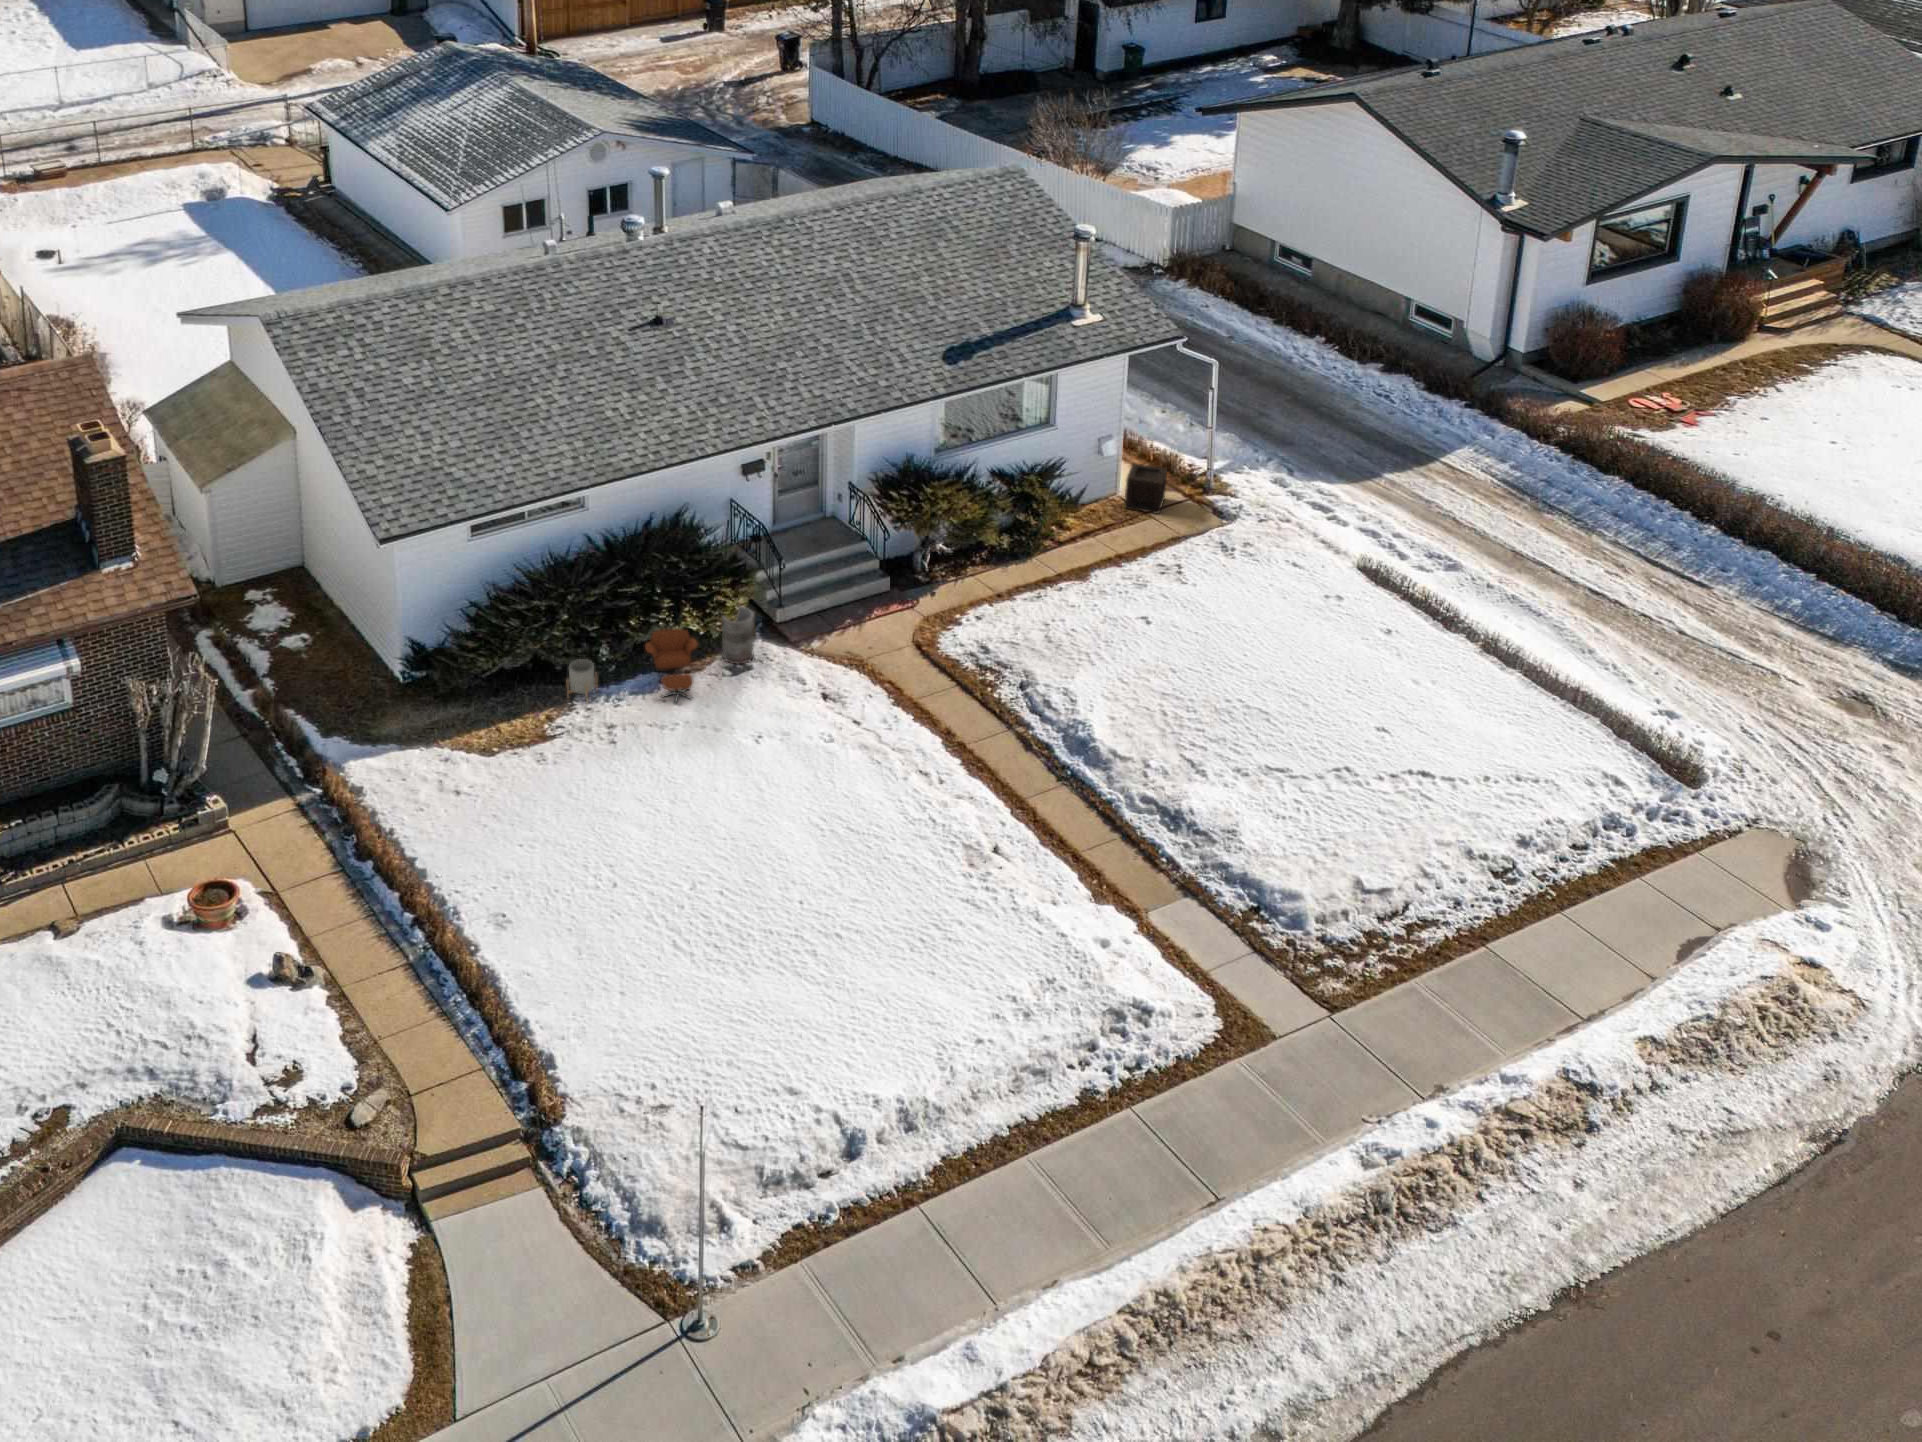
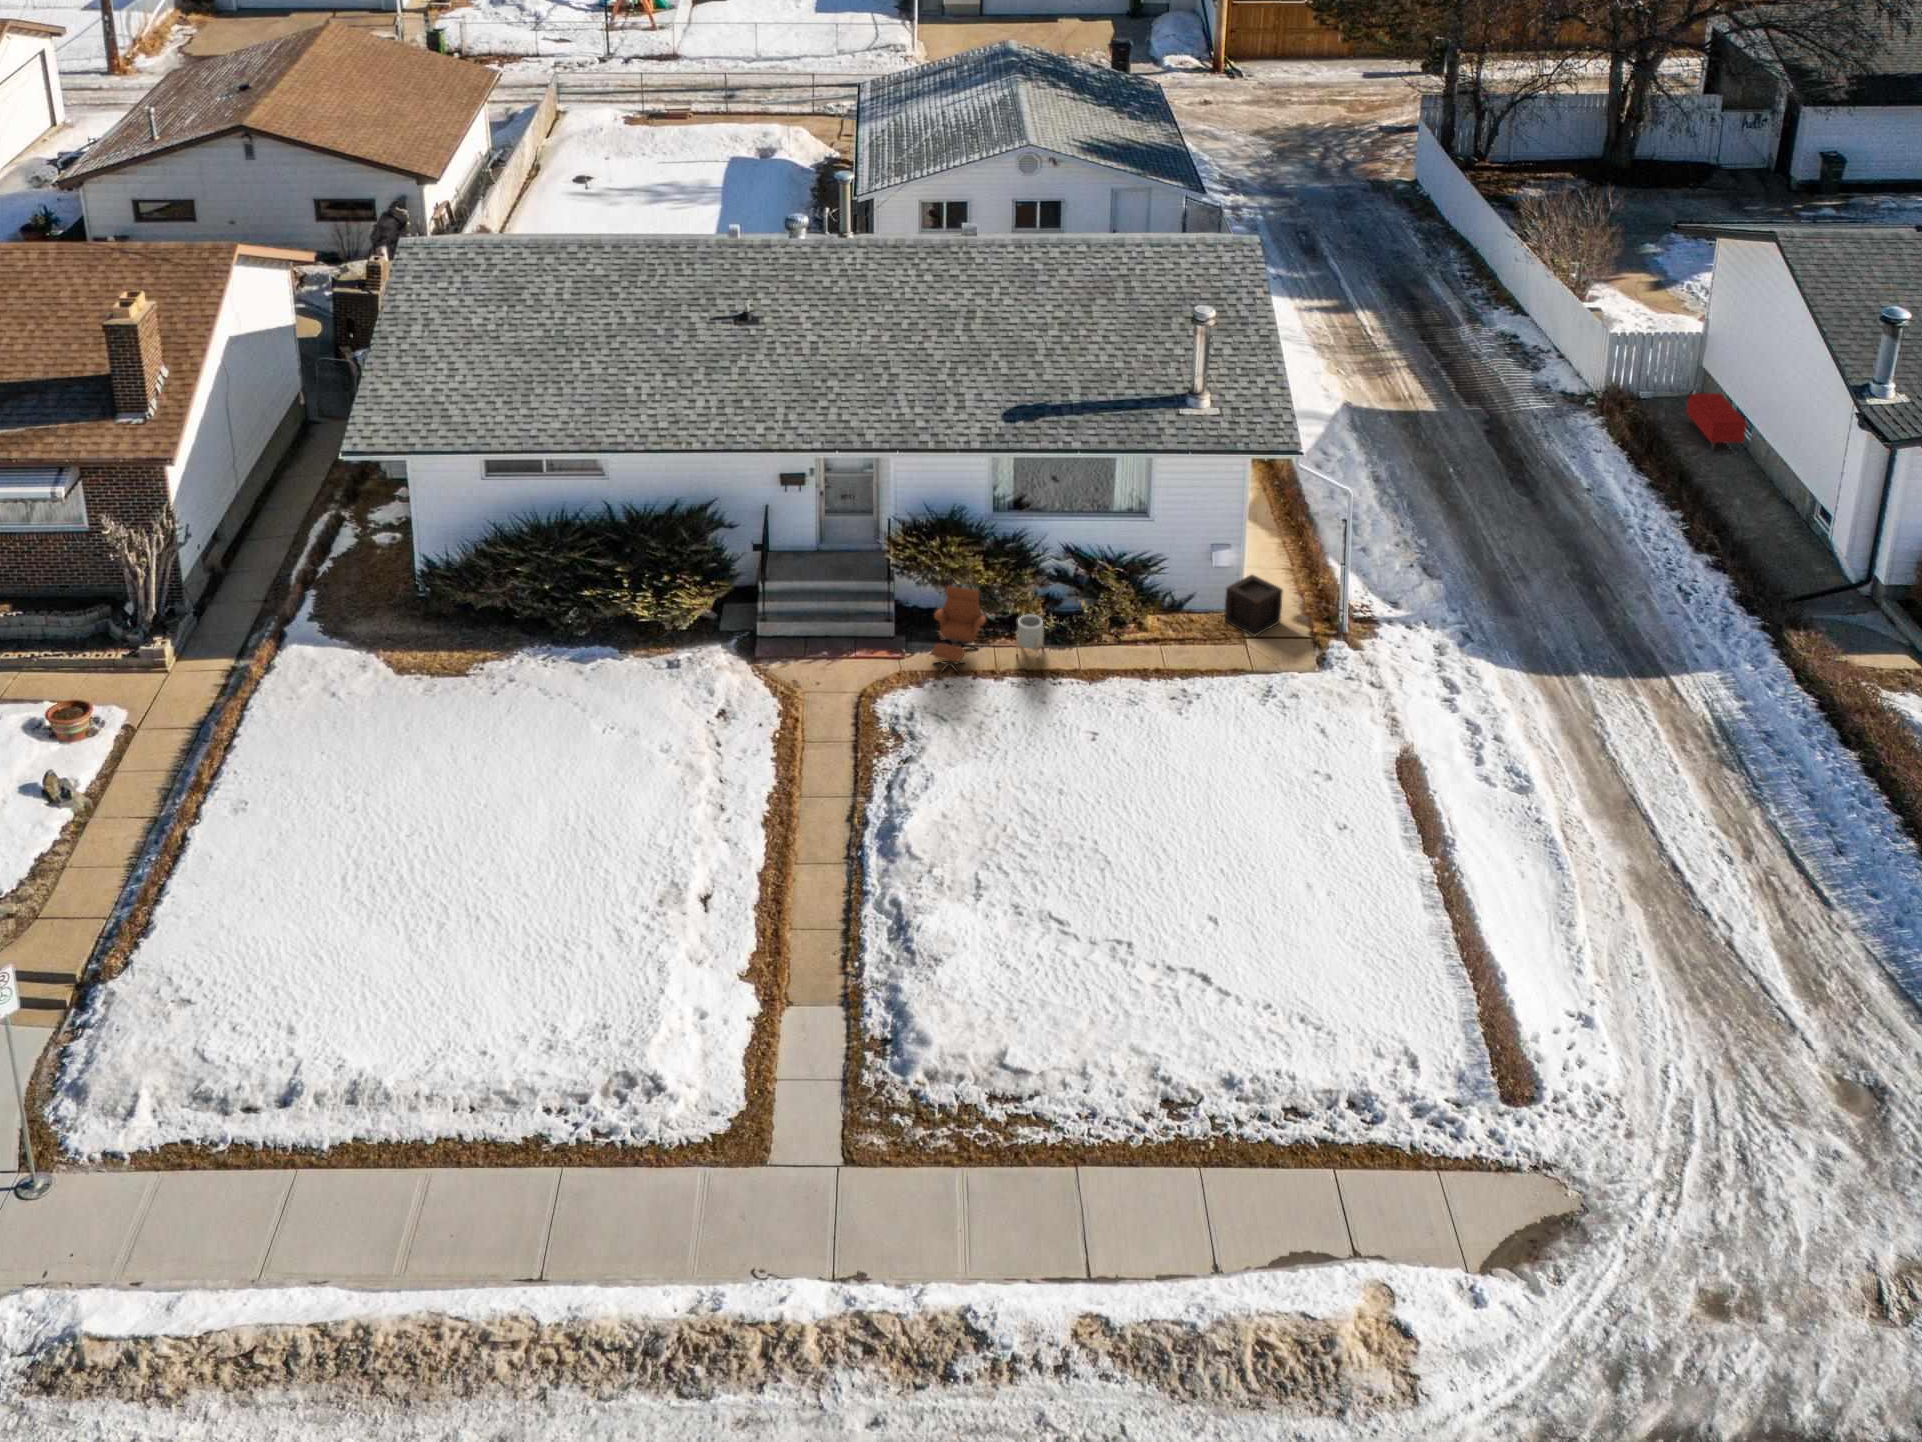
bench: none [1263,254,1324,299] -> present [1686,393,1747,450]
trash can: present [722,606,756,664] -> none [674,602,718,661]
lounge chair: present [645,629,697,703] -> present [933,586,986,673]
planter: present [566,659,598,703] -> present [1016,615,1044,657]

